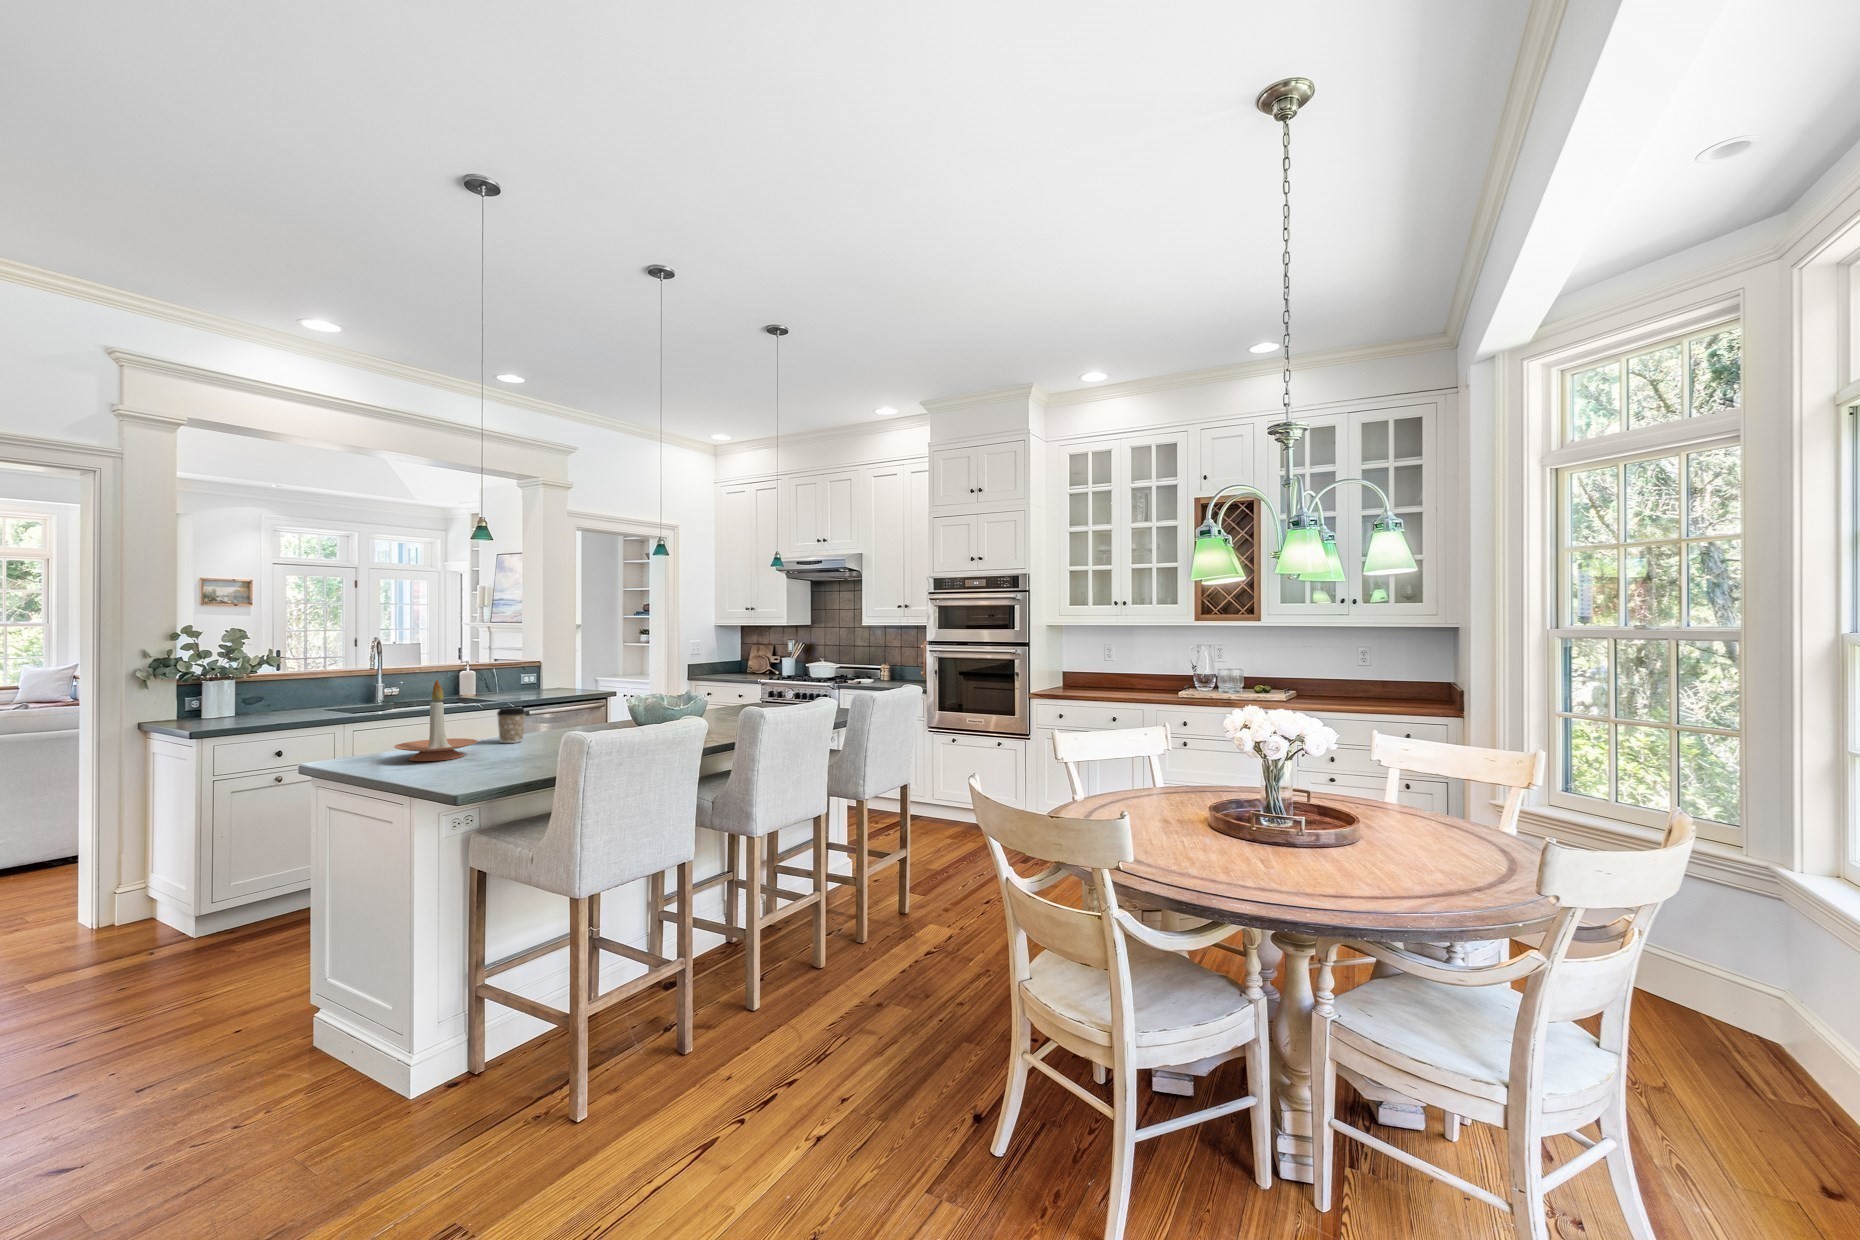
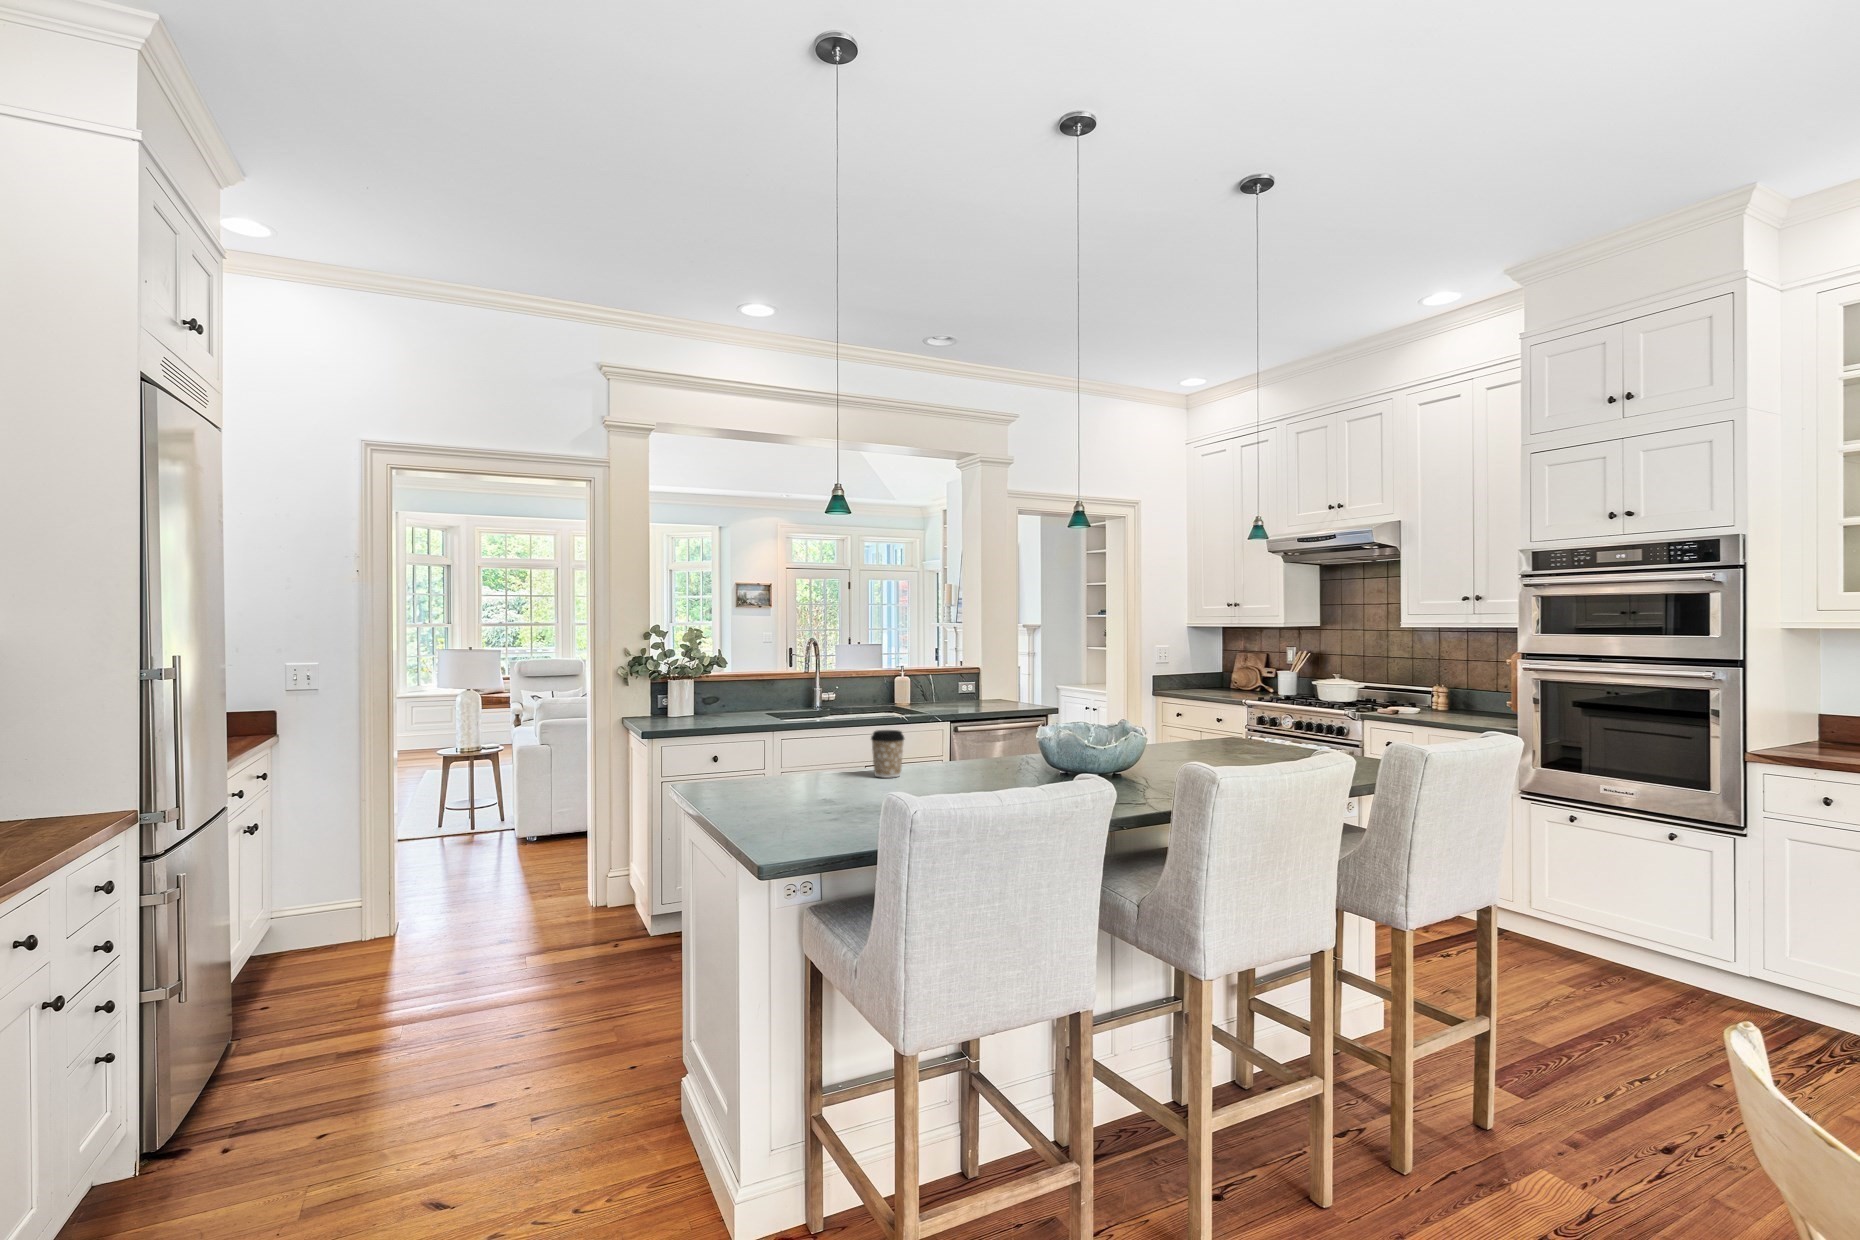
candle holder: present [394,680,478,761] -> none [746,692,839,797]

